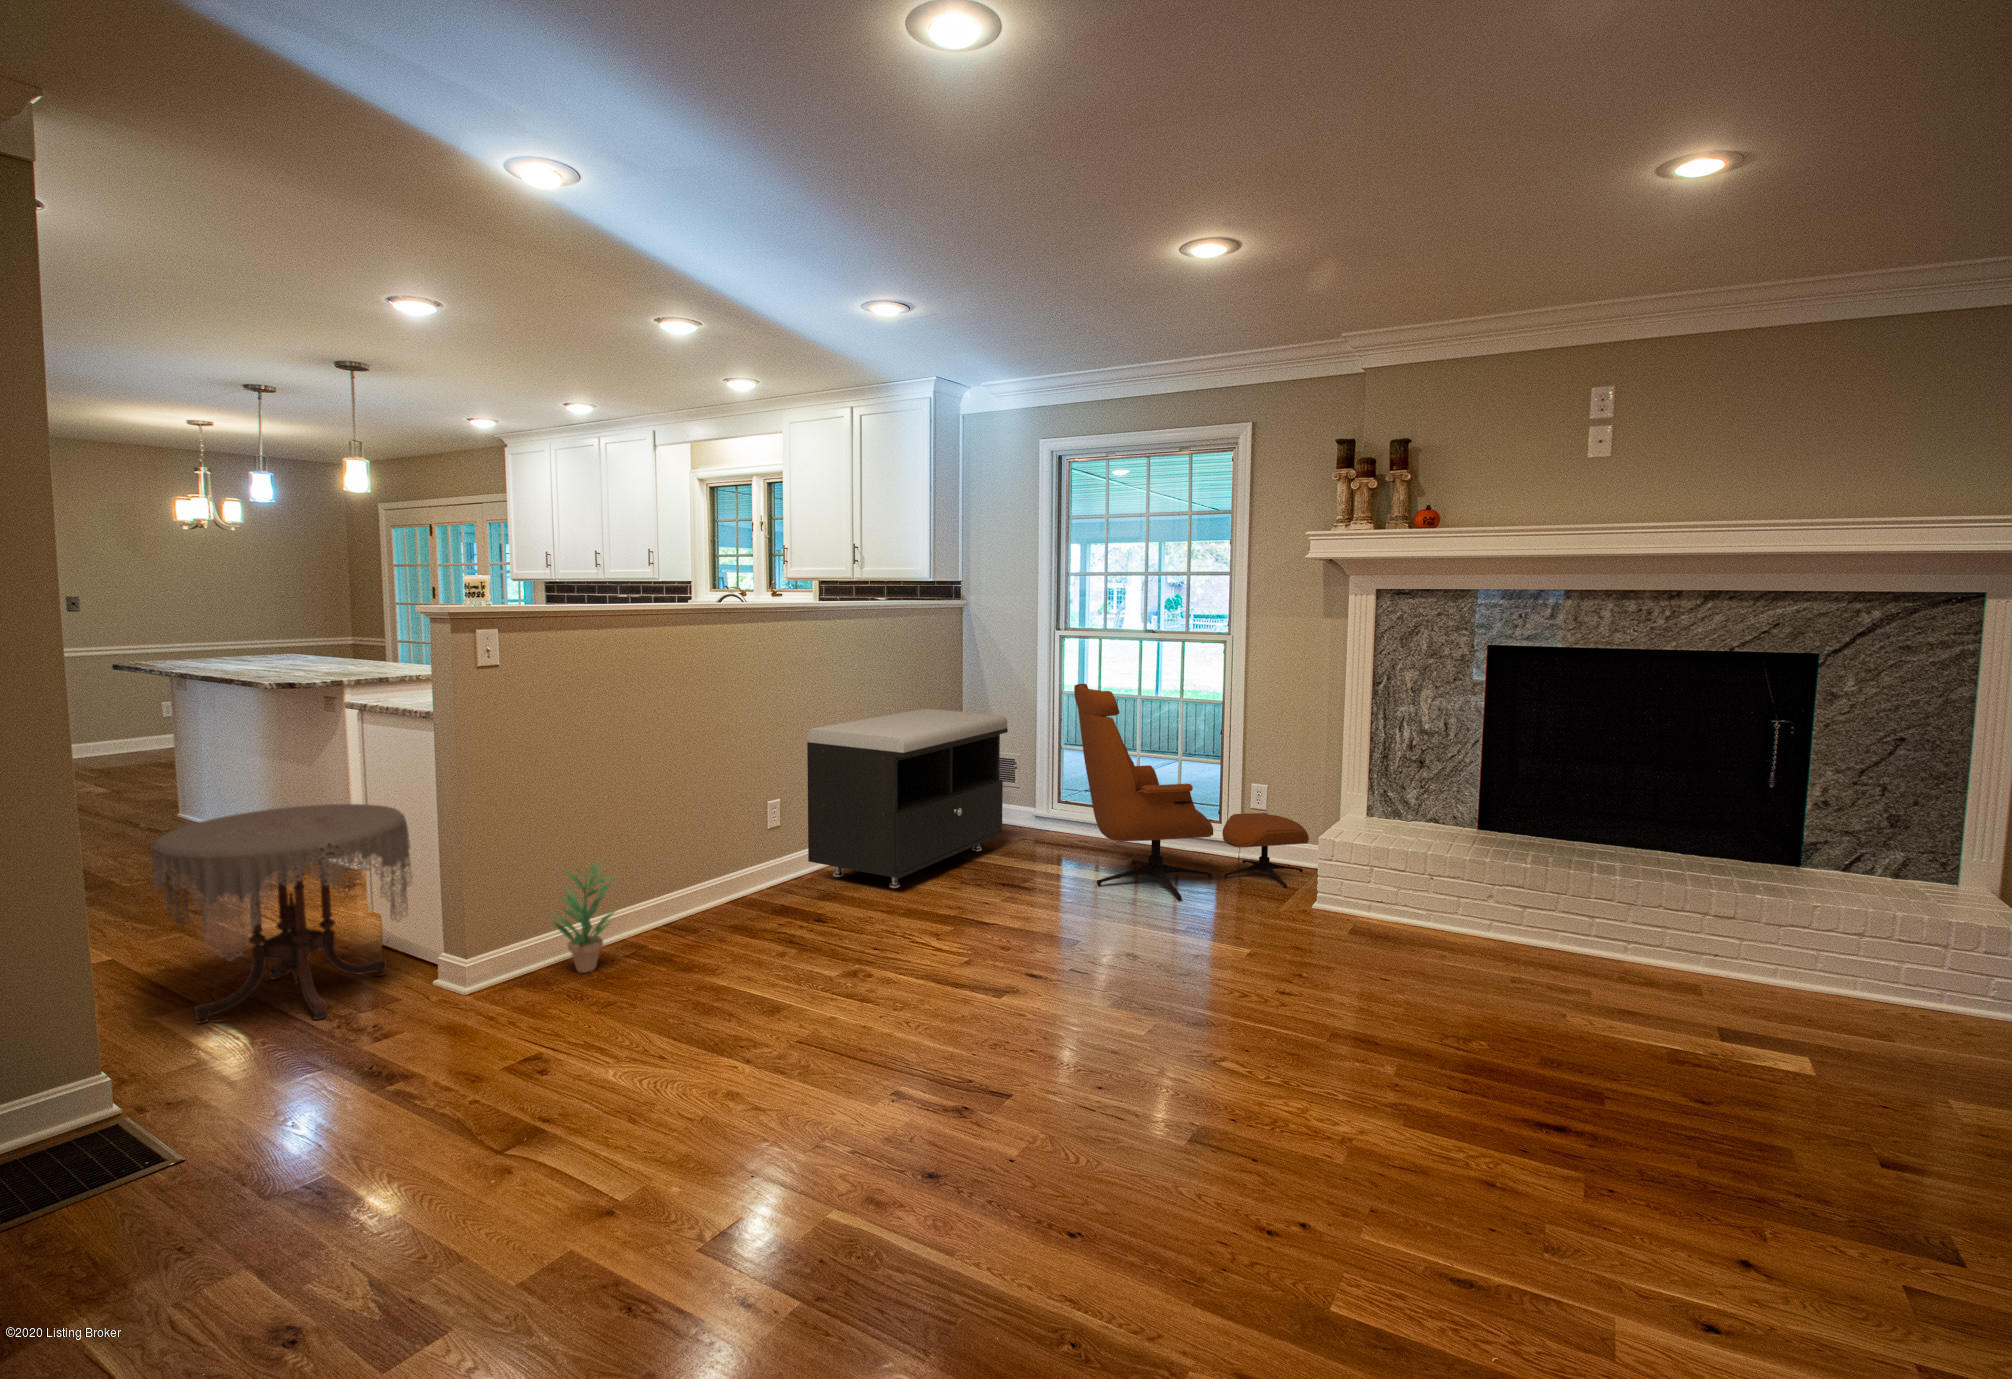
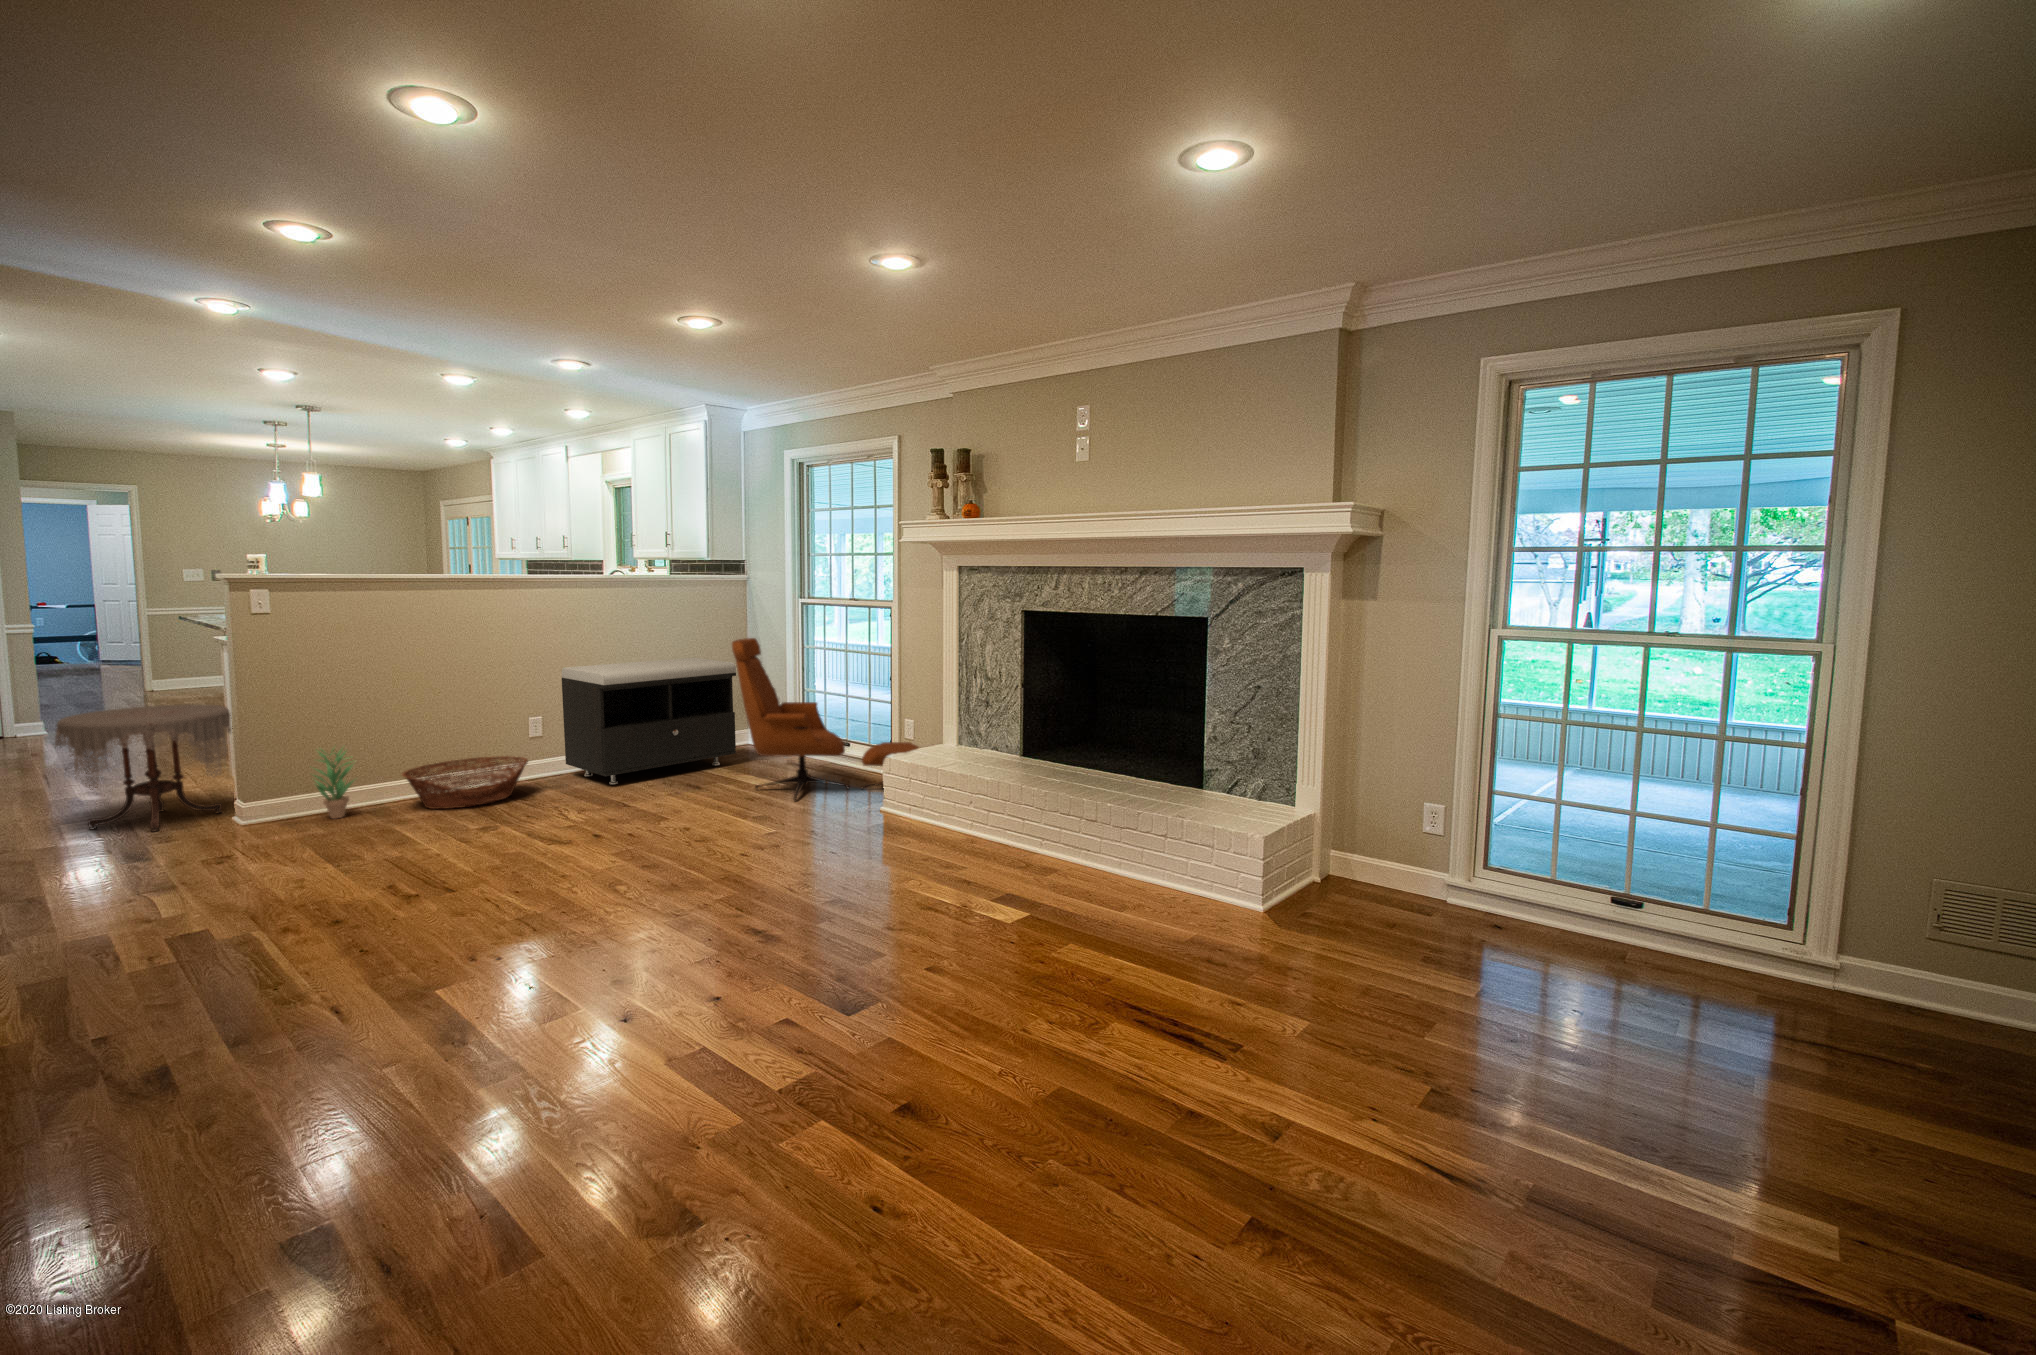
basket: none [661,857,811,945] -> present [402,756,528,809]

